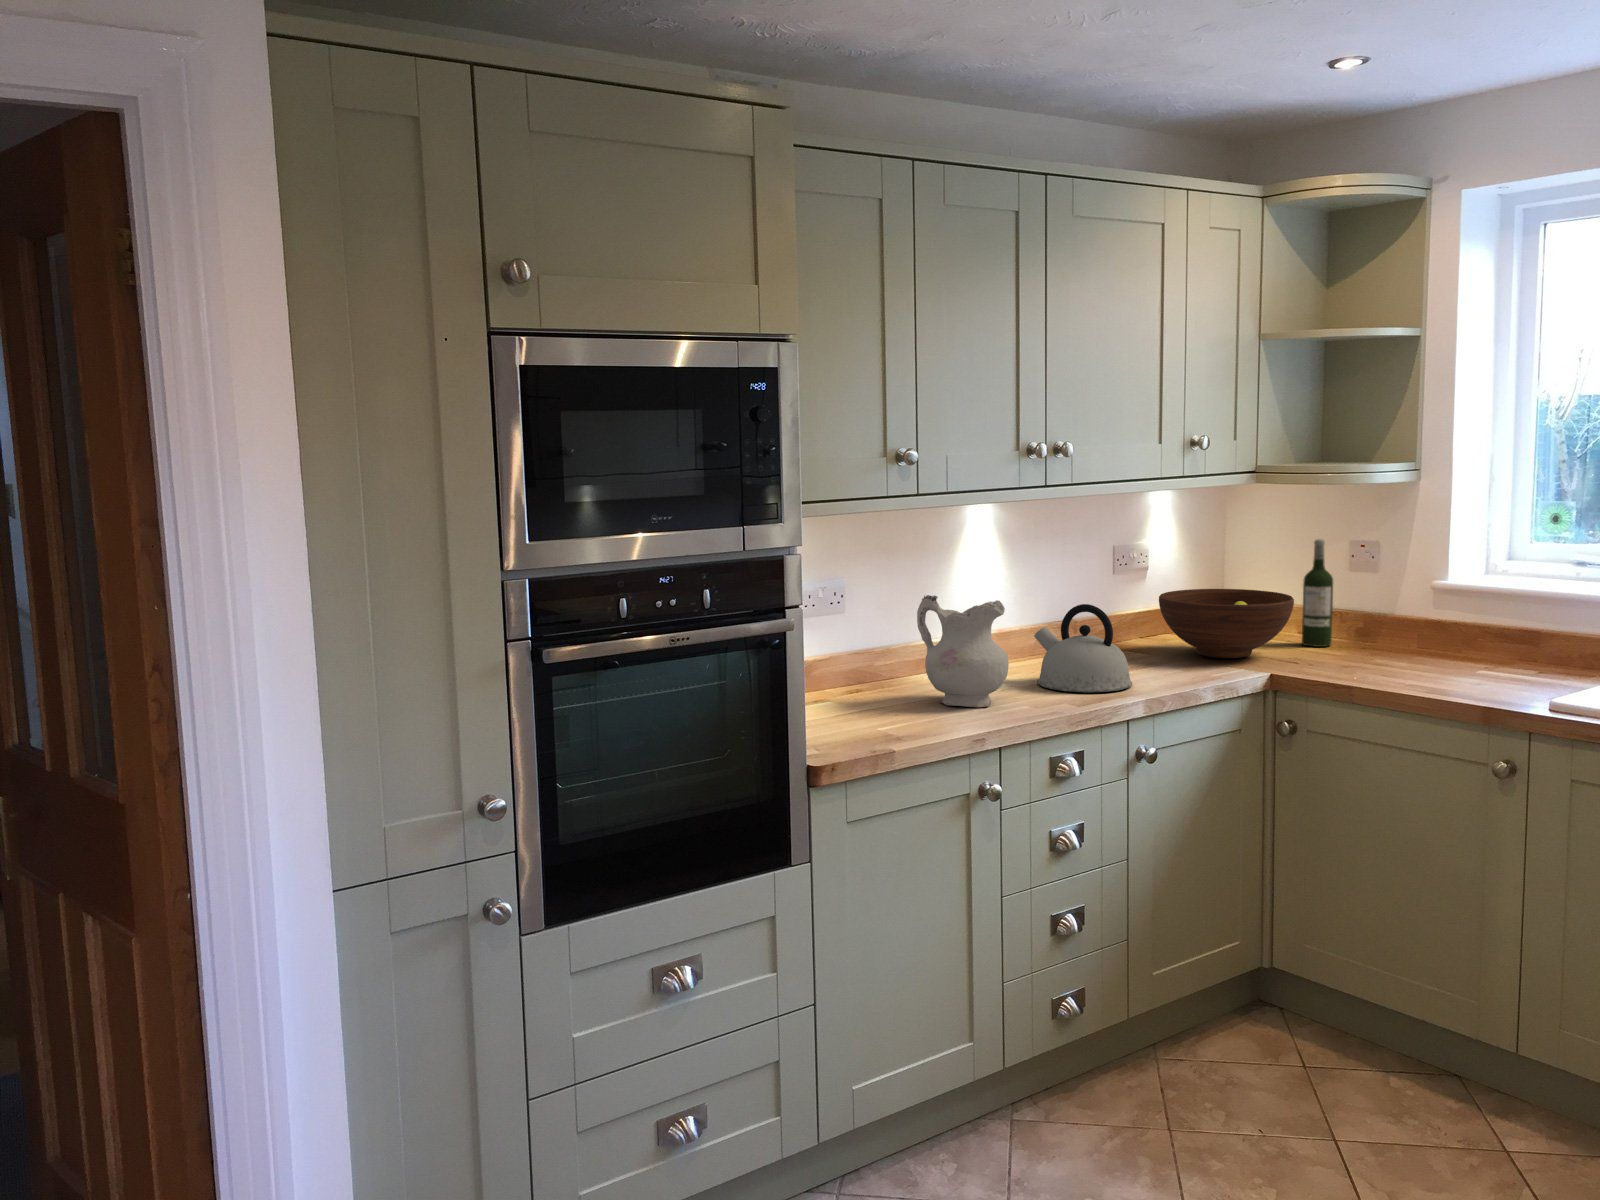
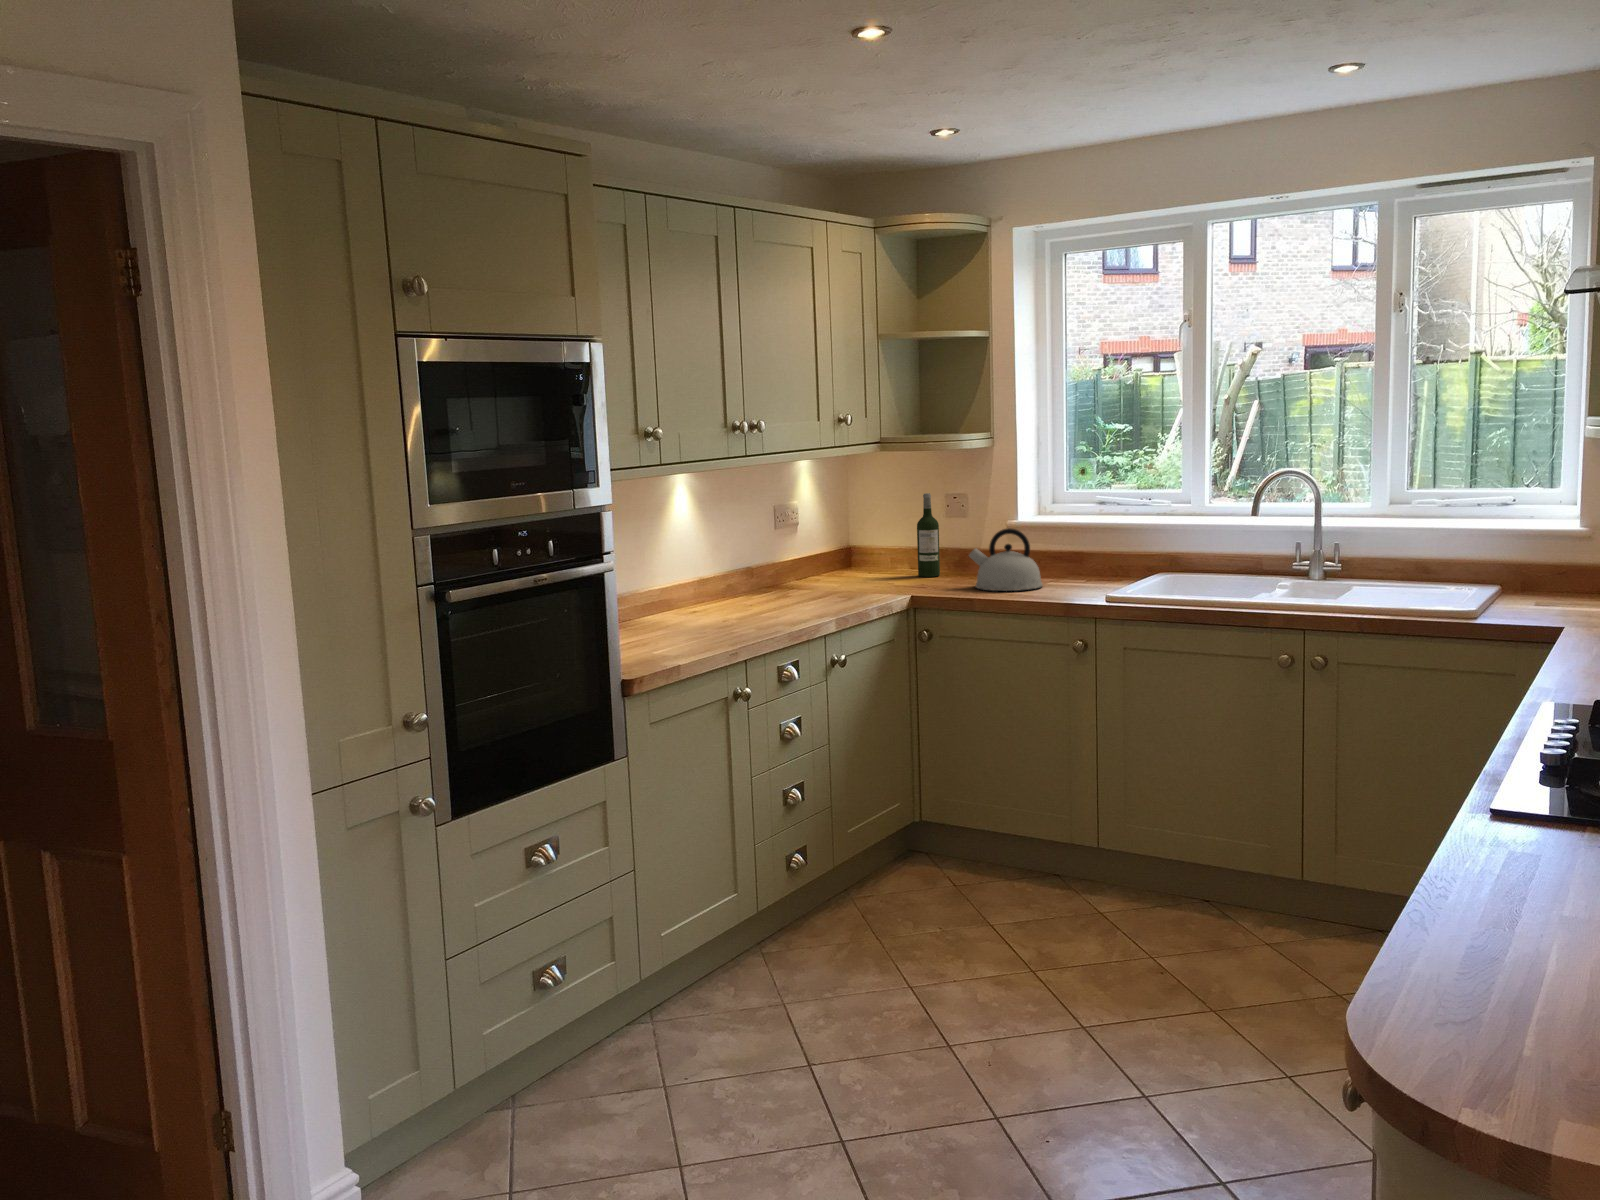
fruit bowl: present [1159,589,1294,658] -> none [817,535,918,589]
ceramic pitcher: present [917,595,1009,707] -> none [658,546,735,634]
kettle: present [1034,604,1132,692] -> present [969,528,1043,591]

